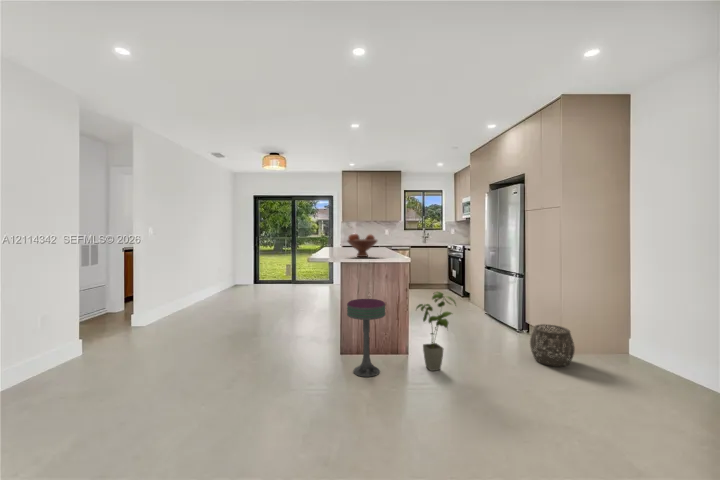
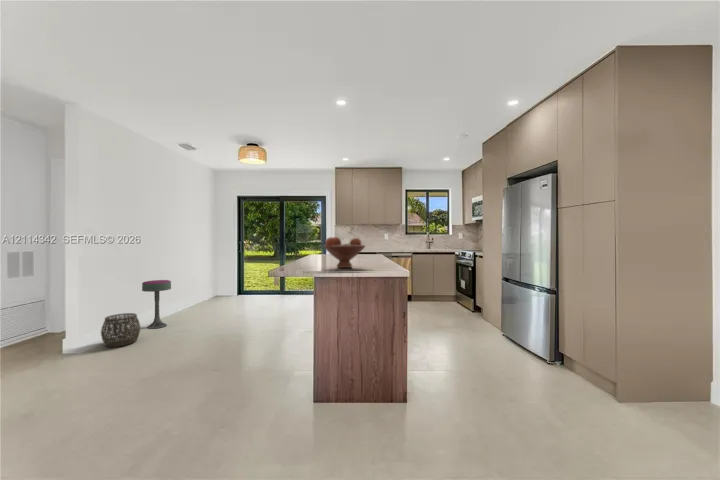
house plant: present [416,292,456,371] -> none [416,319,476,434]
bar stool: present [347,299,386,377] -> present [142,280,171,329]
woven basket: present [530,324,575,367] -> present [101,313,140,347]

